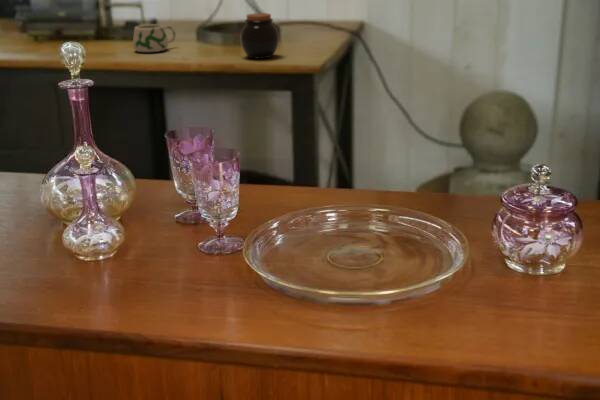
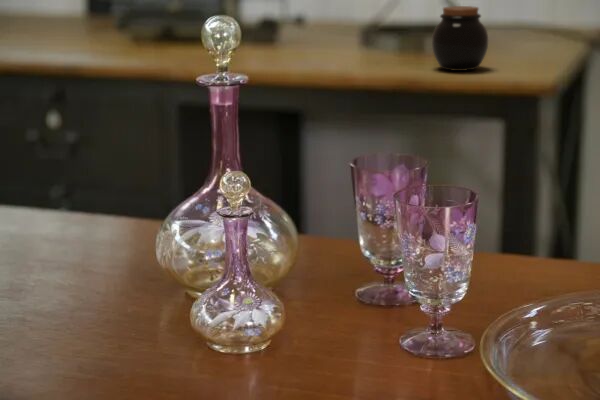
mug: present [133,24,176,52] -> none [275,20,335,59]

